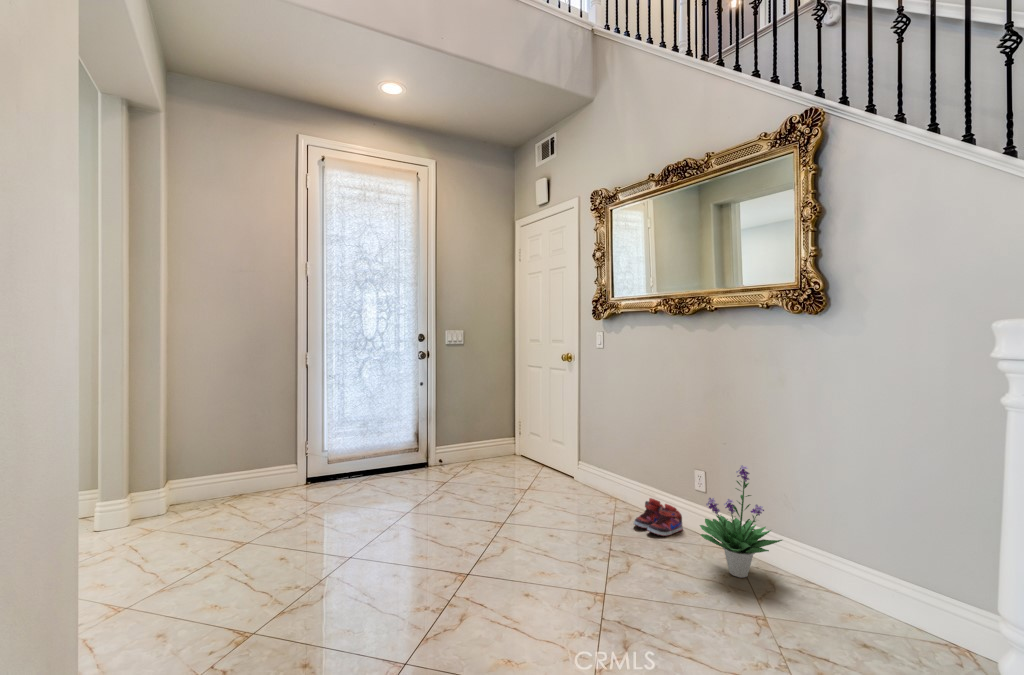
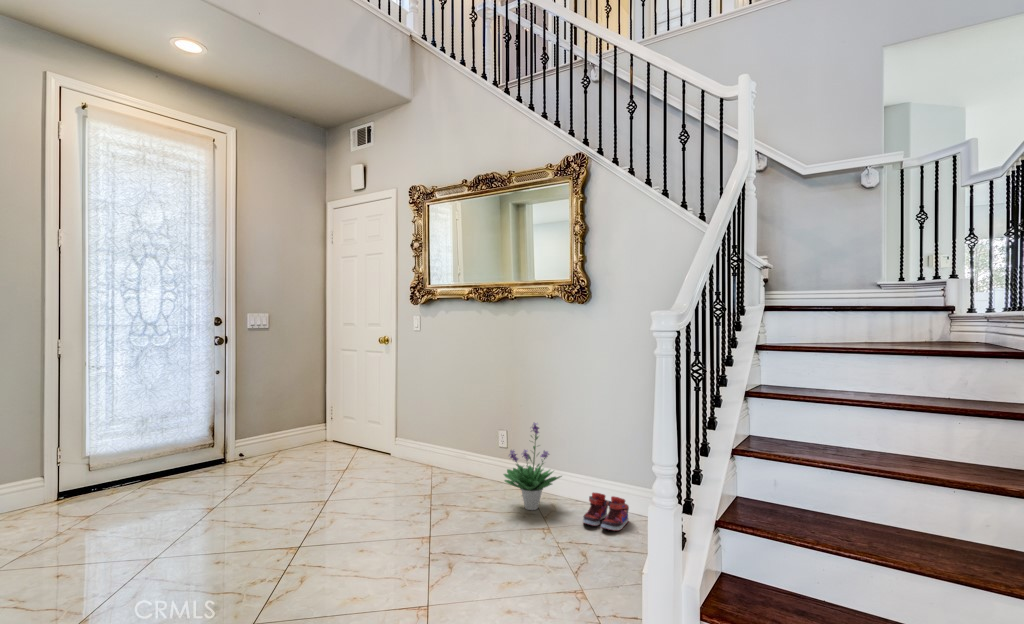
shoe: present [634,498,683,536] -> present [583,493,629,531]

